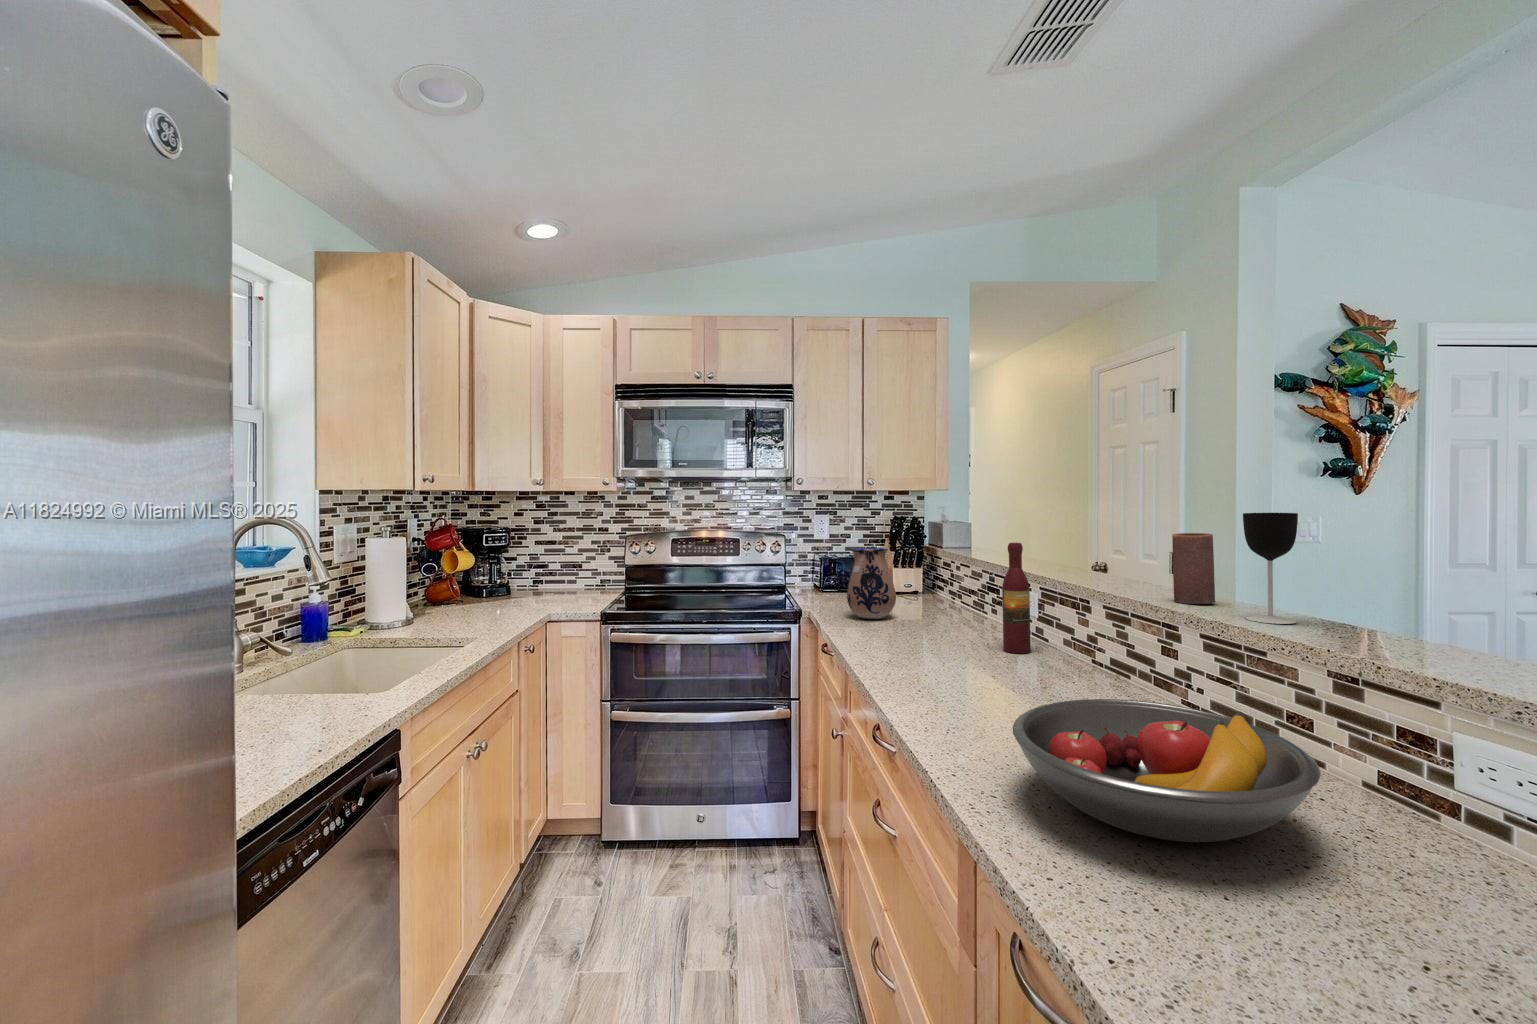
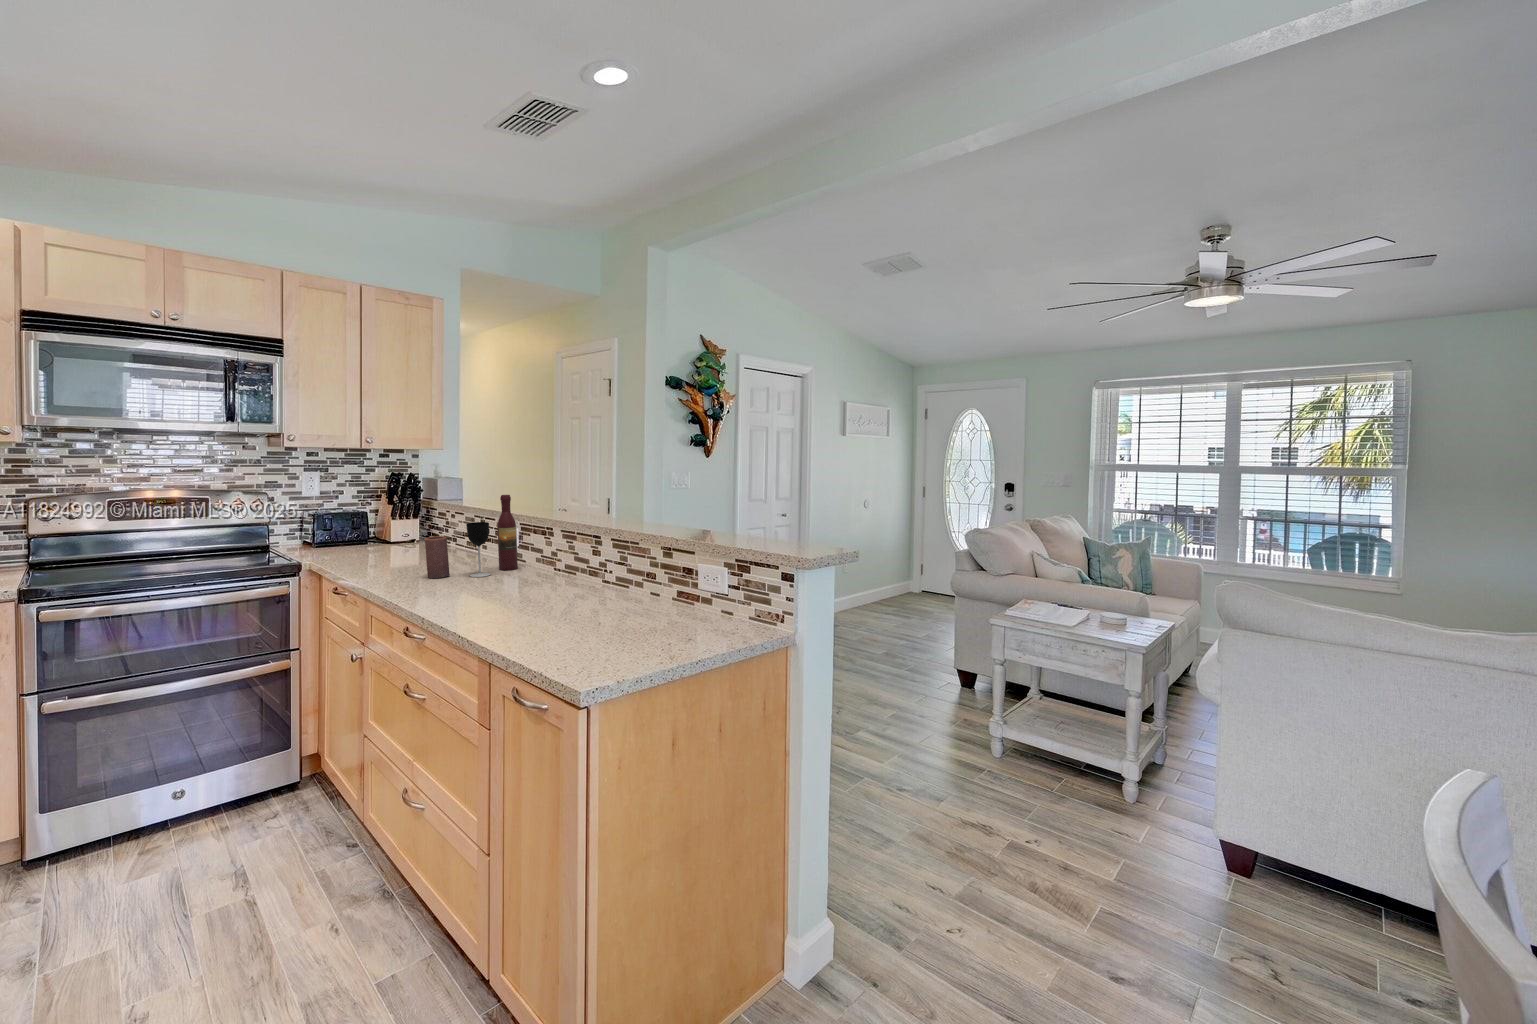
wine glass: present [1243,513,1298,624] -> present [466,522,490,577]
candle: present [1172,533,1216,604] -> present [425,536,450,578]
ceramic pitcher: present [847,547,896,619] -> none [359,502,406,562]
fruit bowl: present [1013,699,1321,842] -> none [516,569,641,624]

